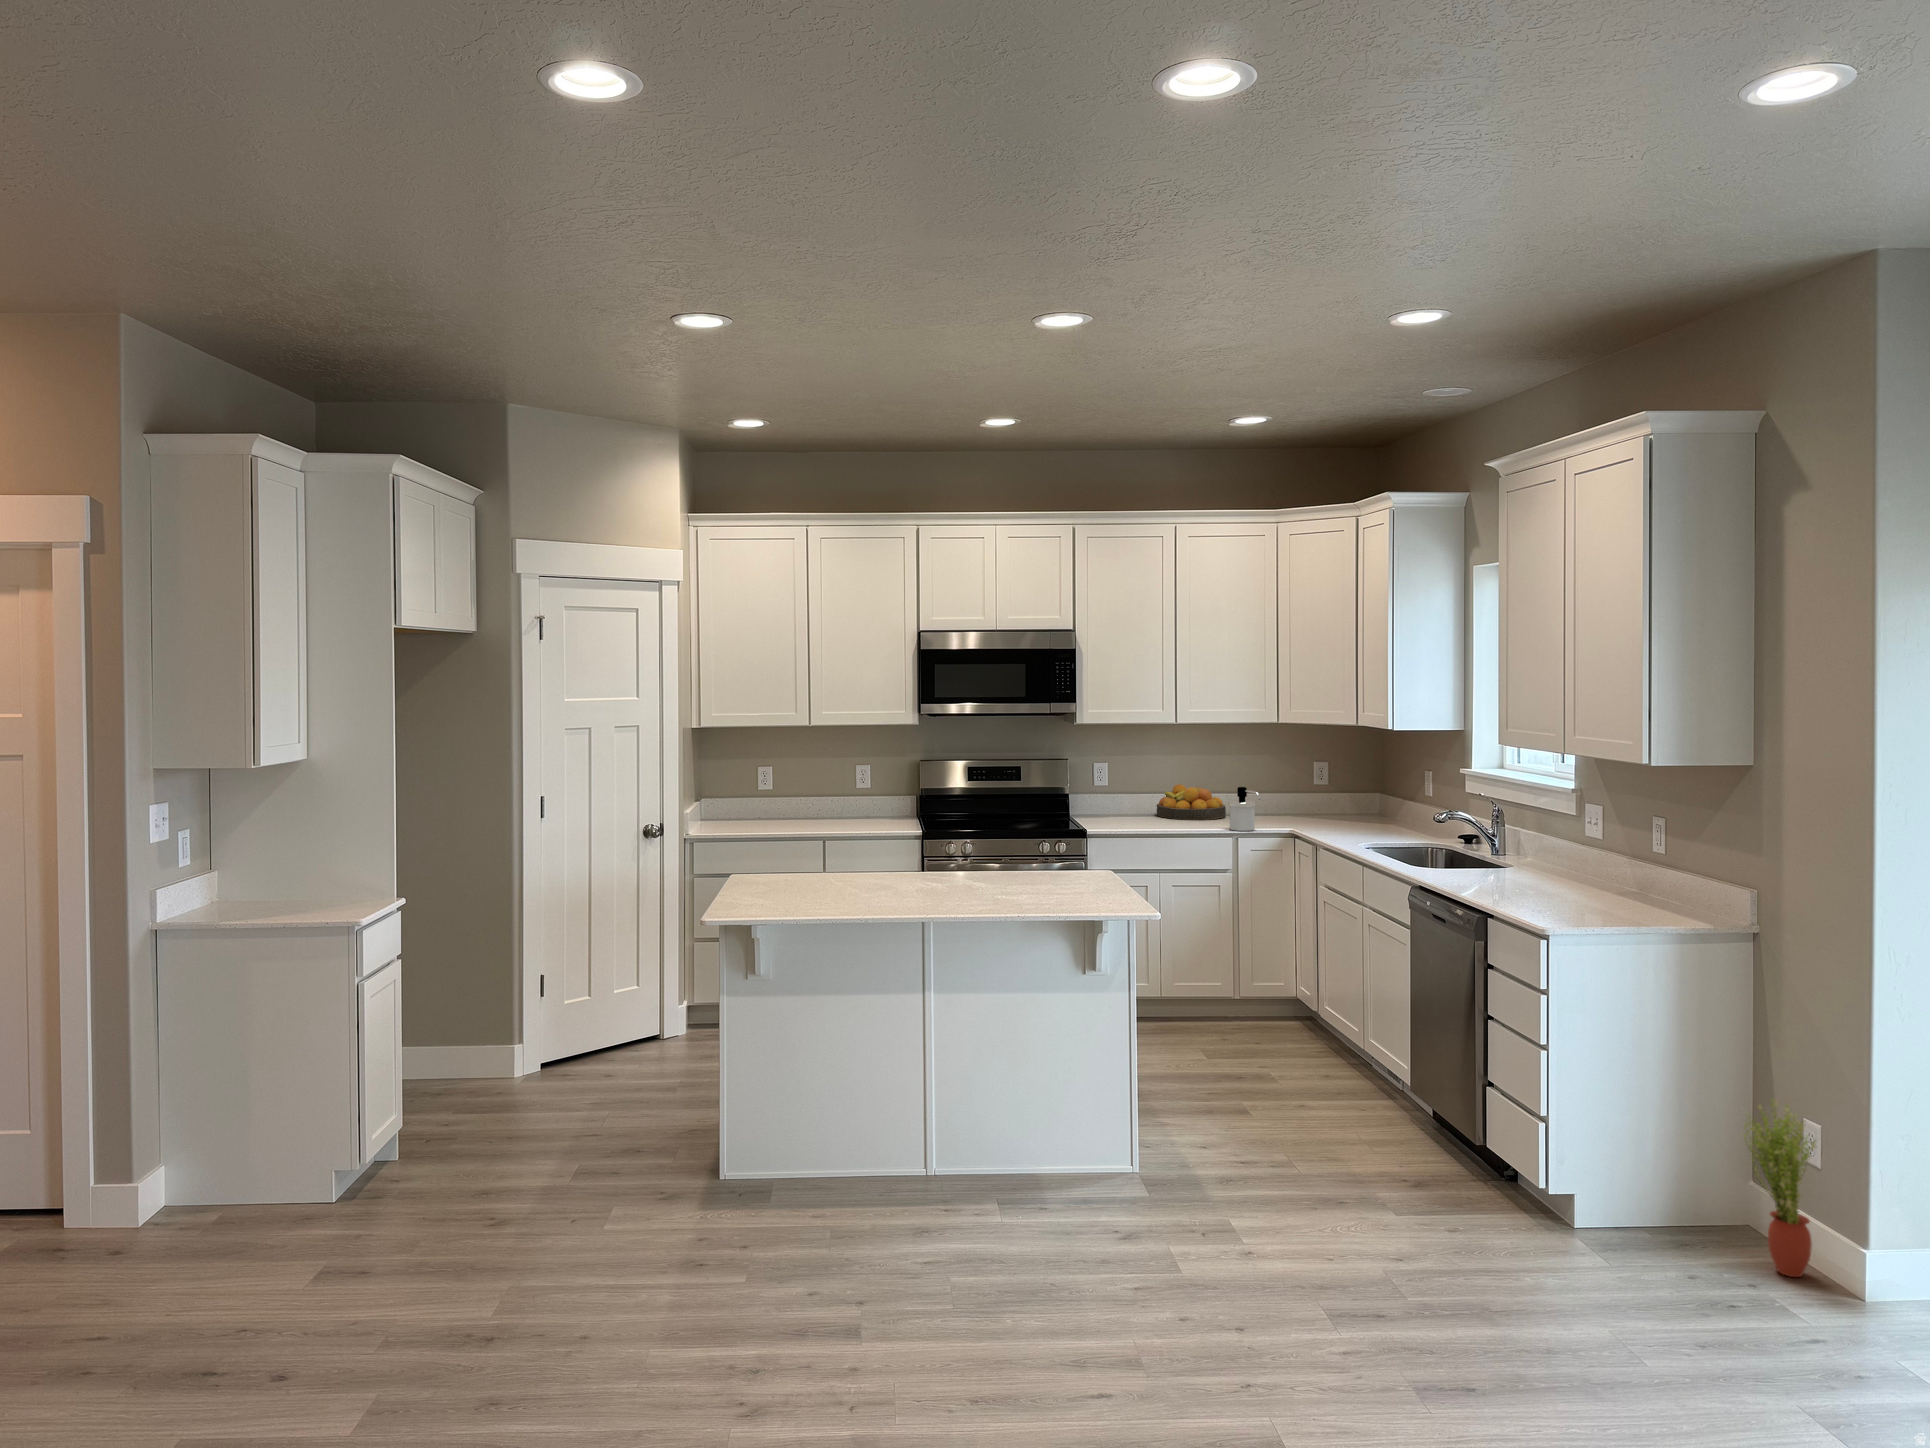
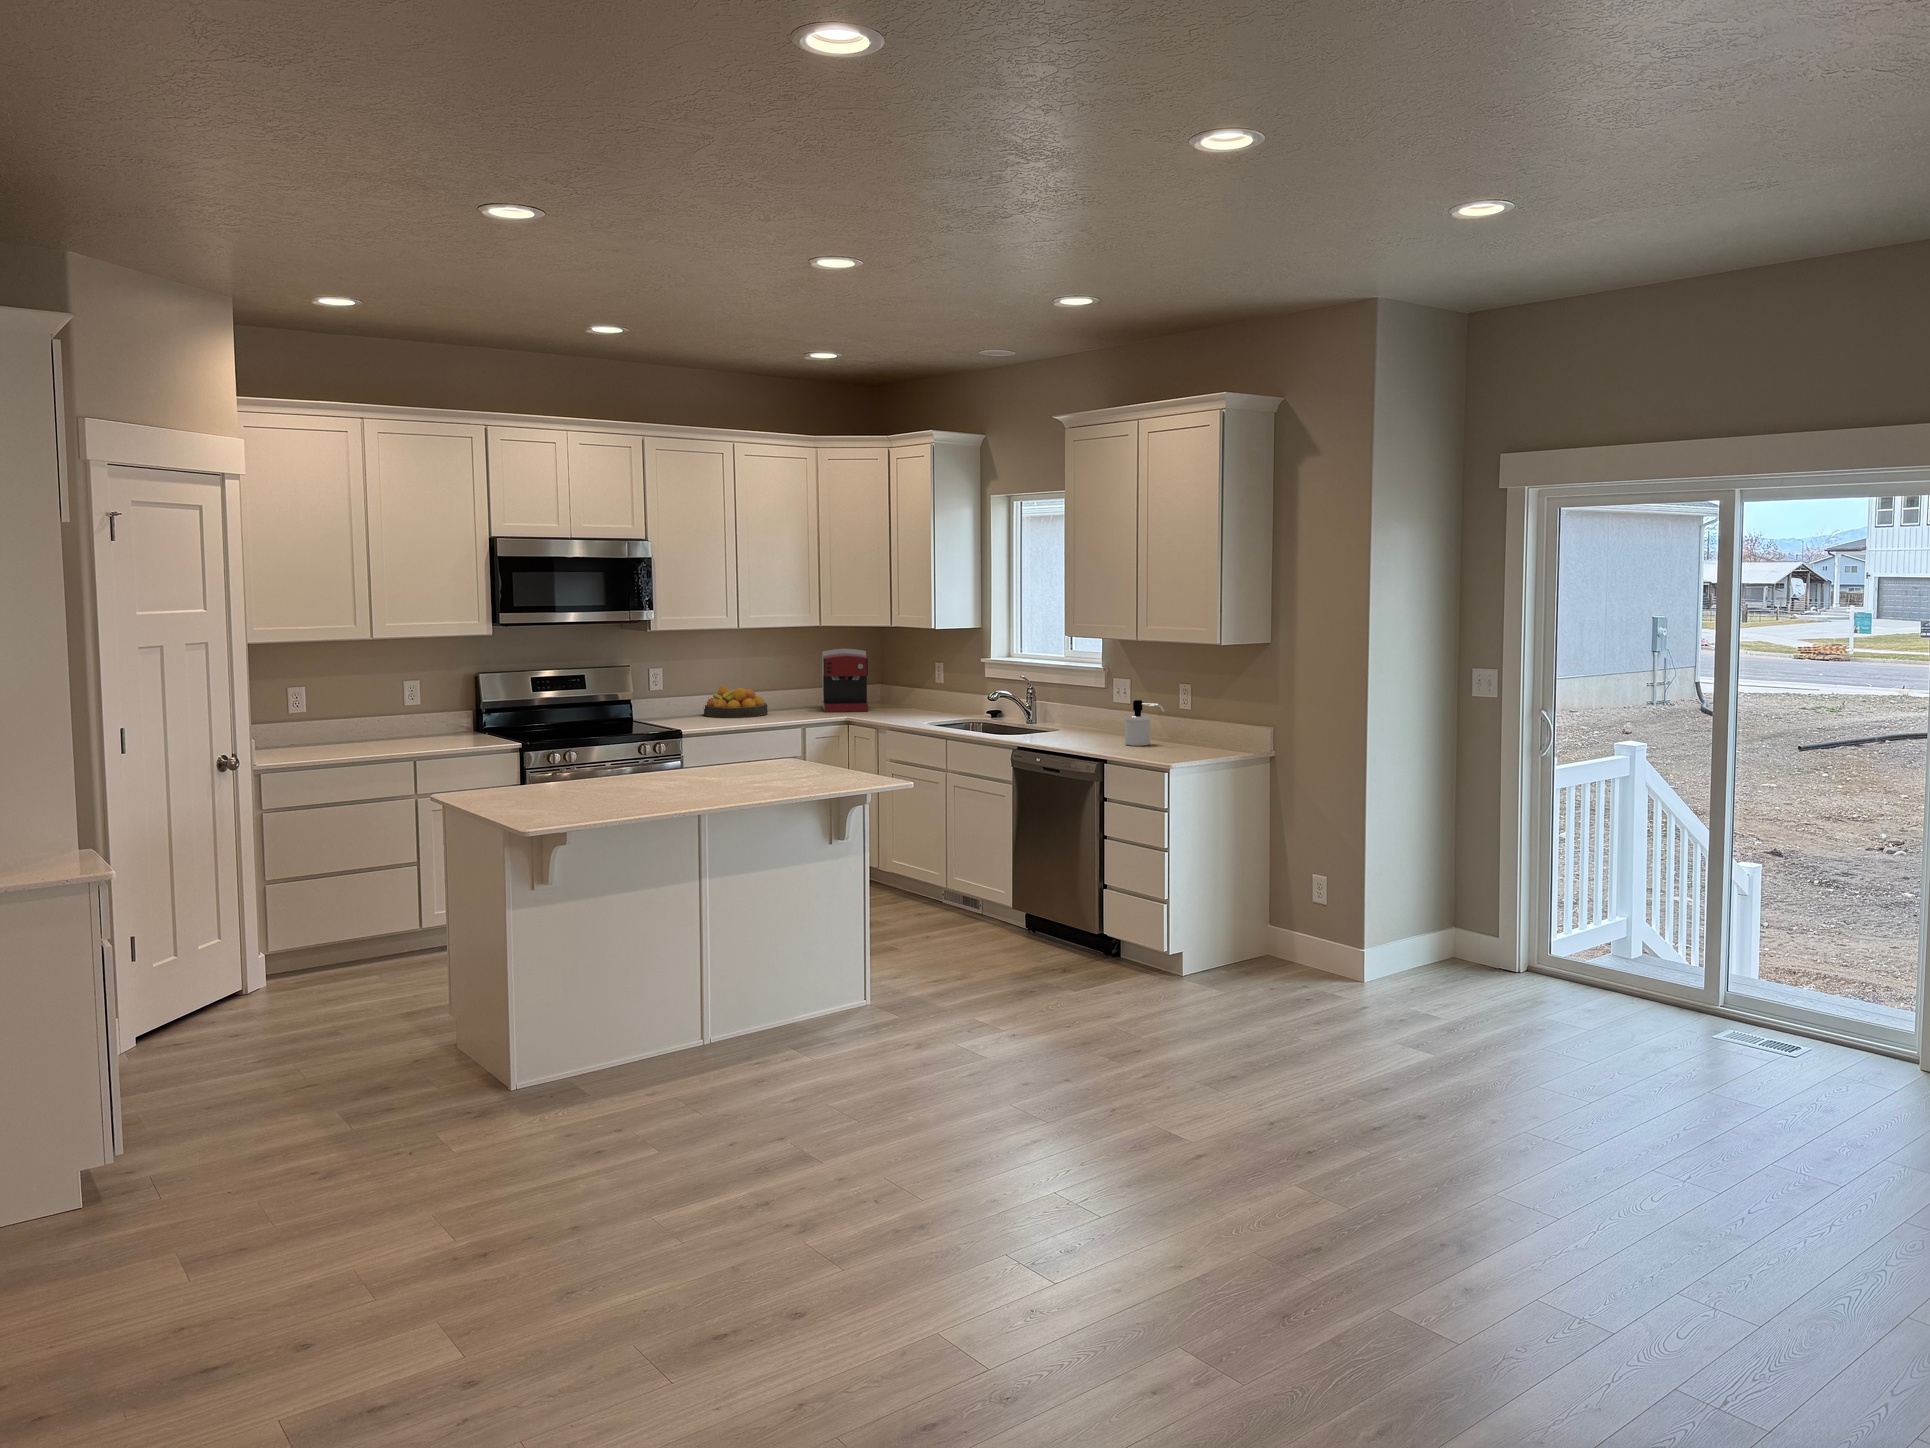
coffee maker: none [1290,749,1350,822] -> present [822,649,868,712]
soap dispenser: present [1229,787,1261,831] -> present [1124,700,1165,746]
potted plant: present [1743,1100,1815,1277] -> none [1257,860,1301,970]

